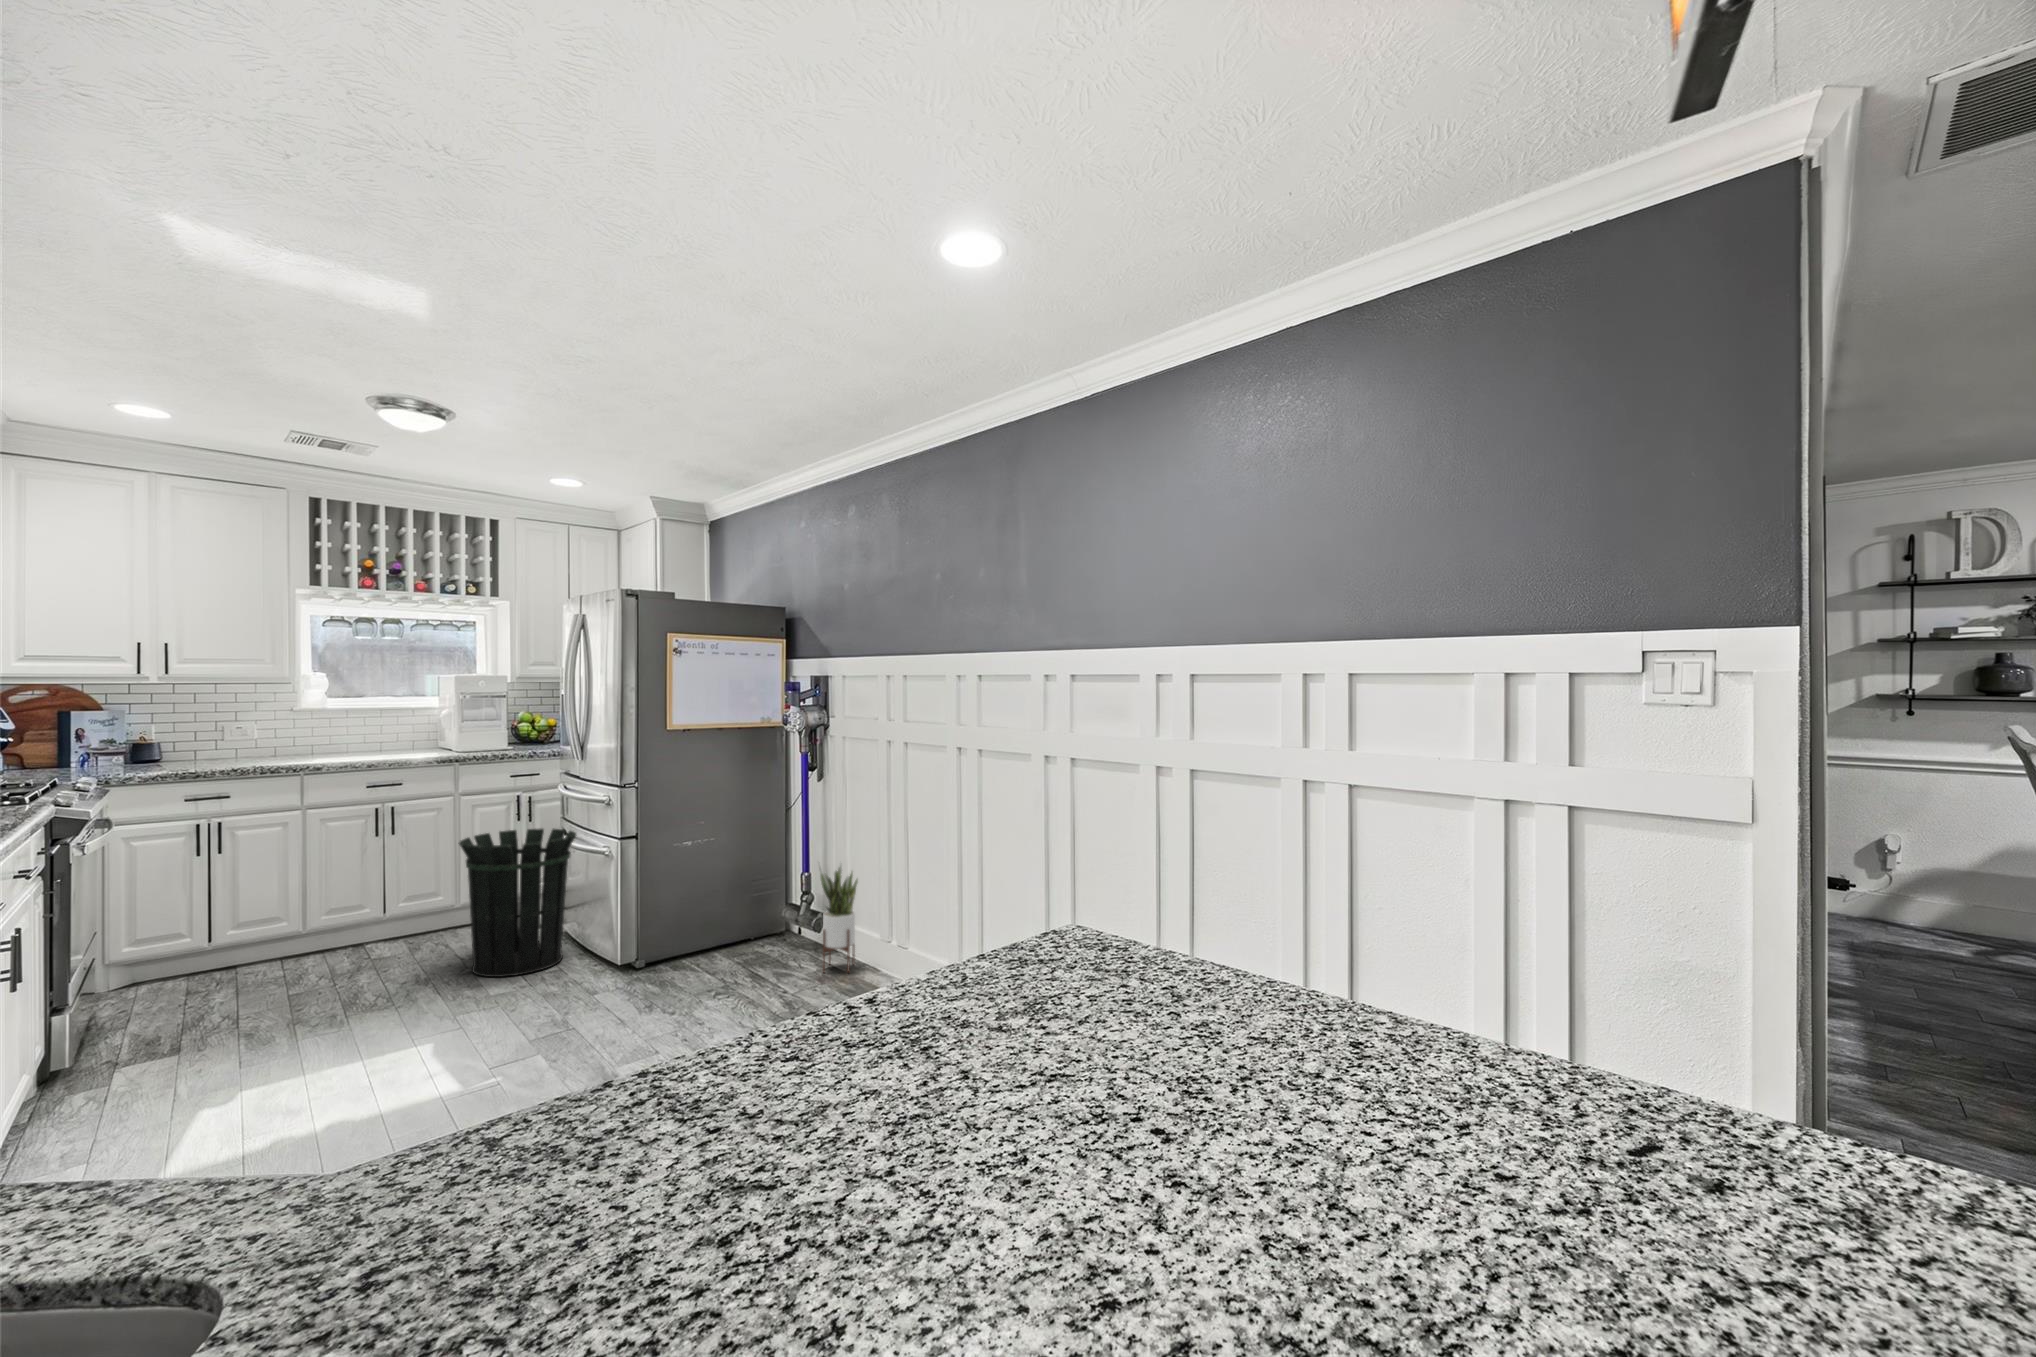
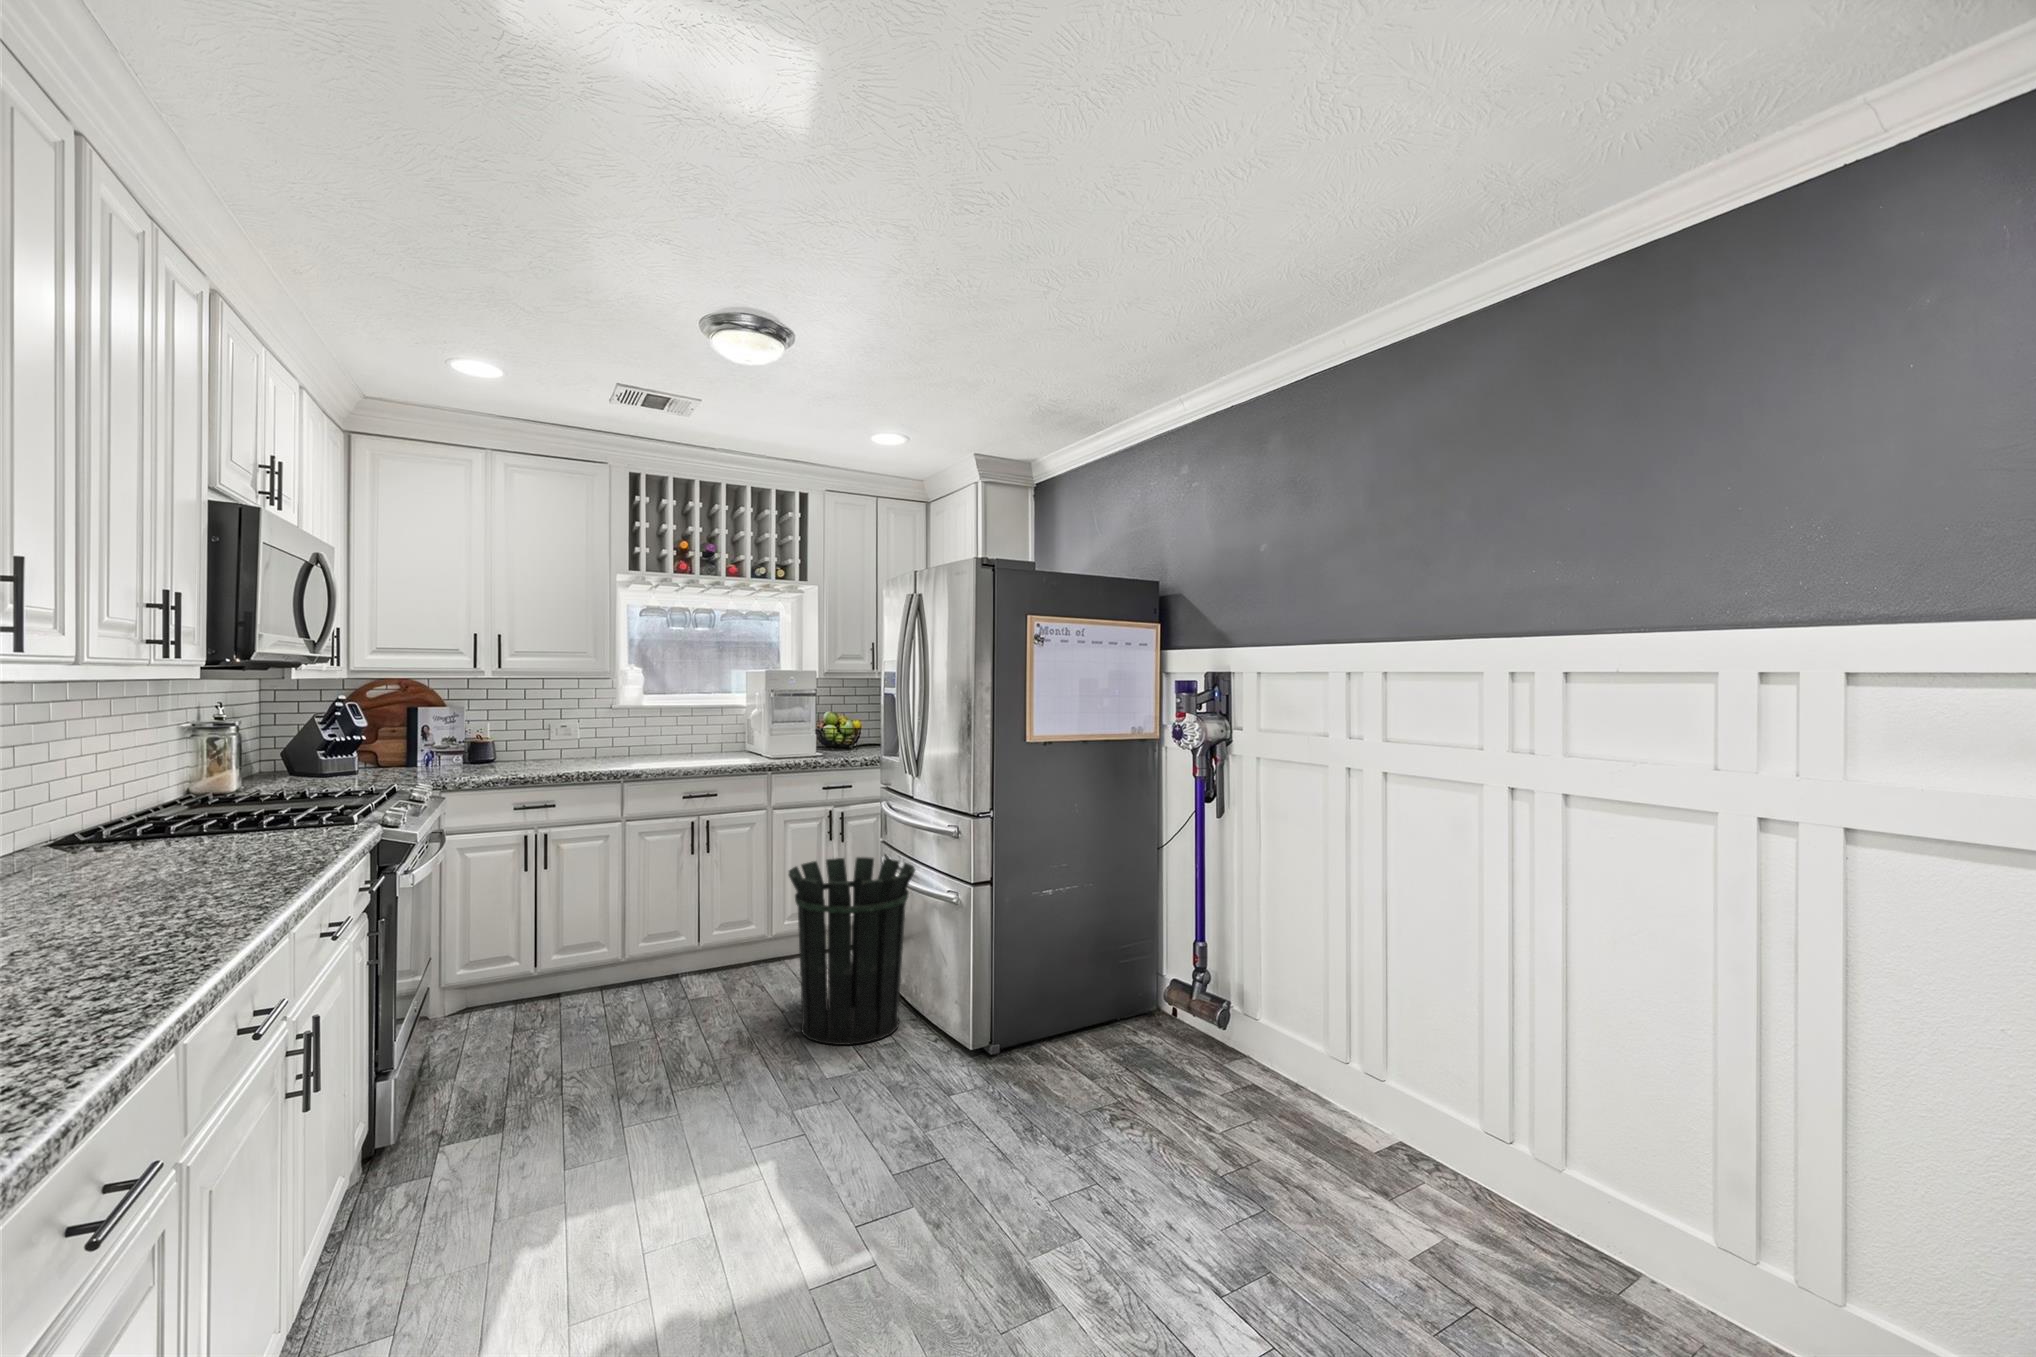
potted plant: present [819,865,858,972] -> none [1228,925,1291,1089]

